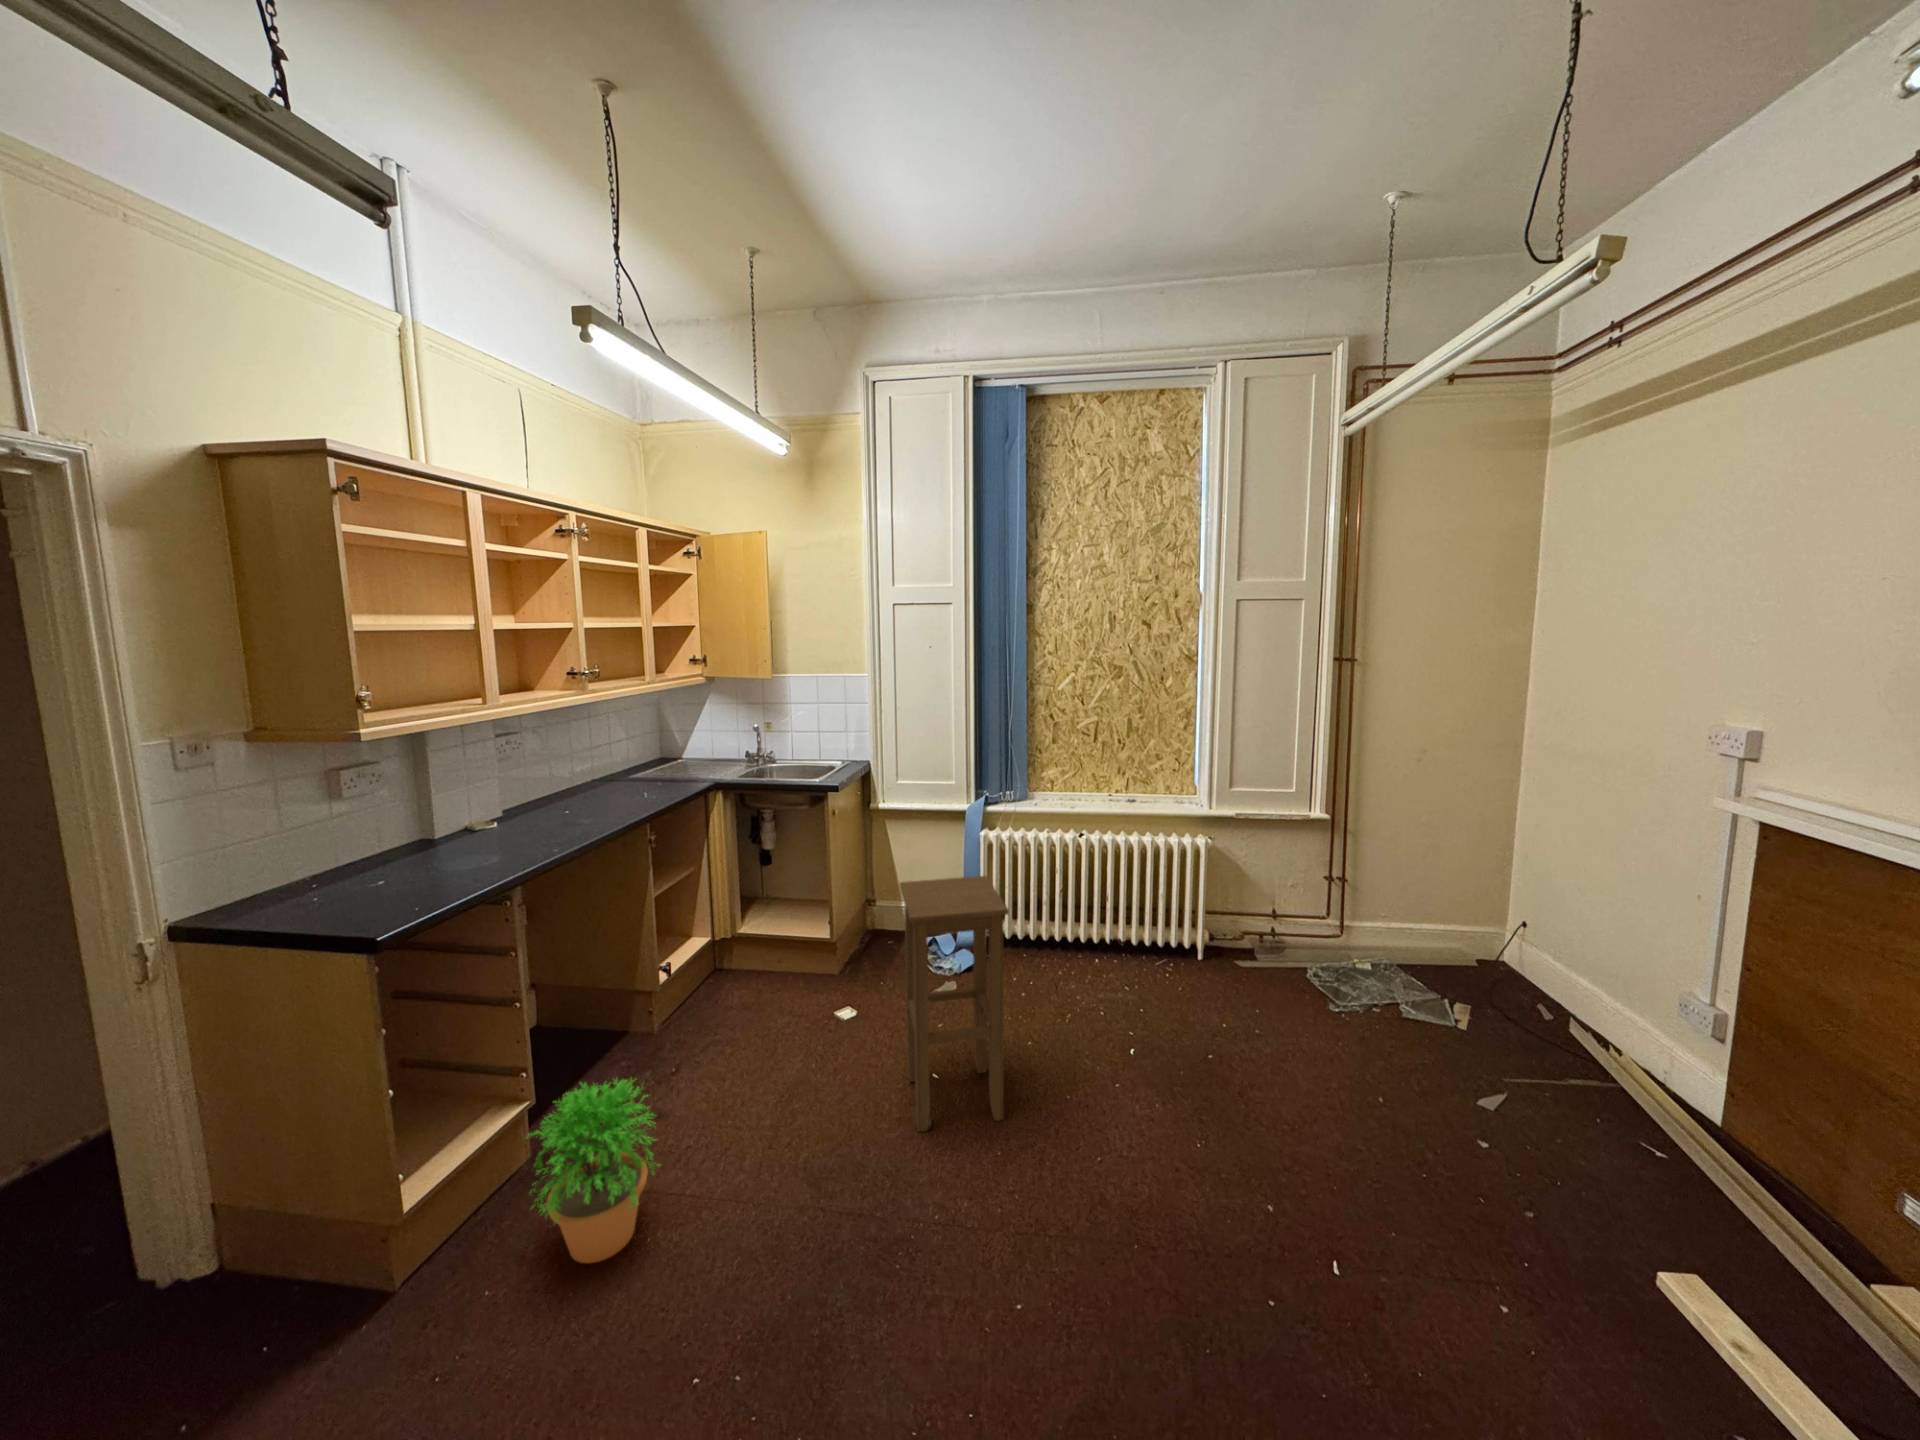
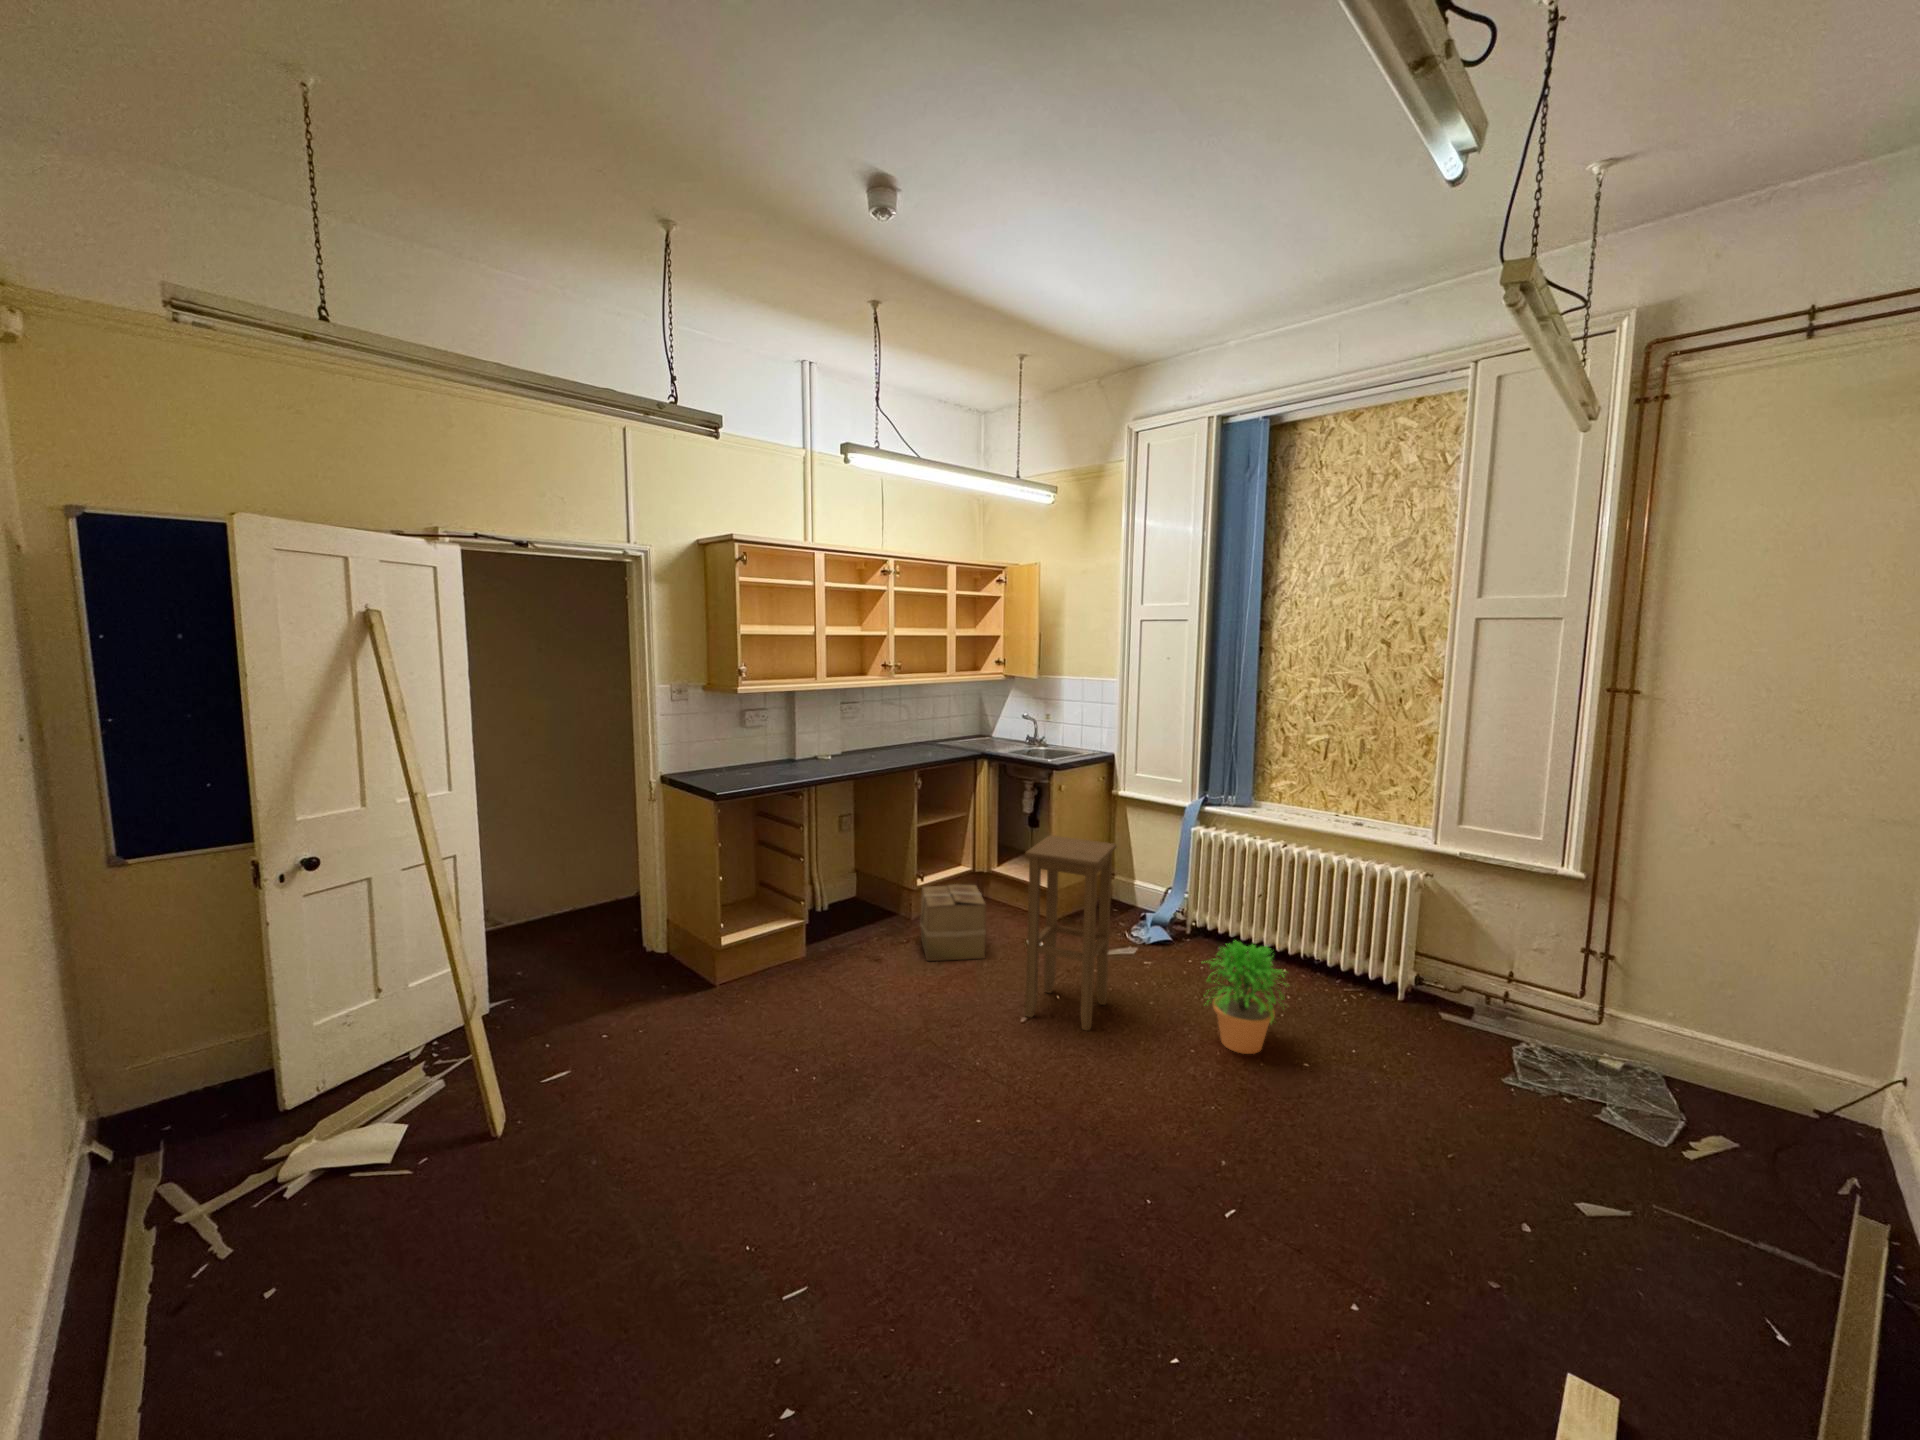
cardboard box: none [684,962,799,1096] -> present [920,884,986,961]
potted plant: present [527,1080,659,1263] -> present [1204,940,1286,1054]

